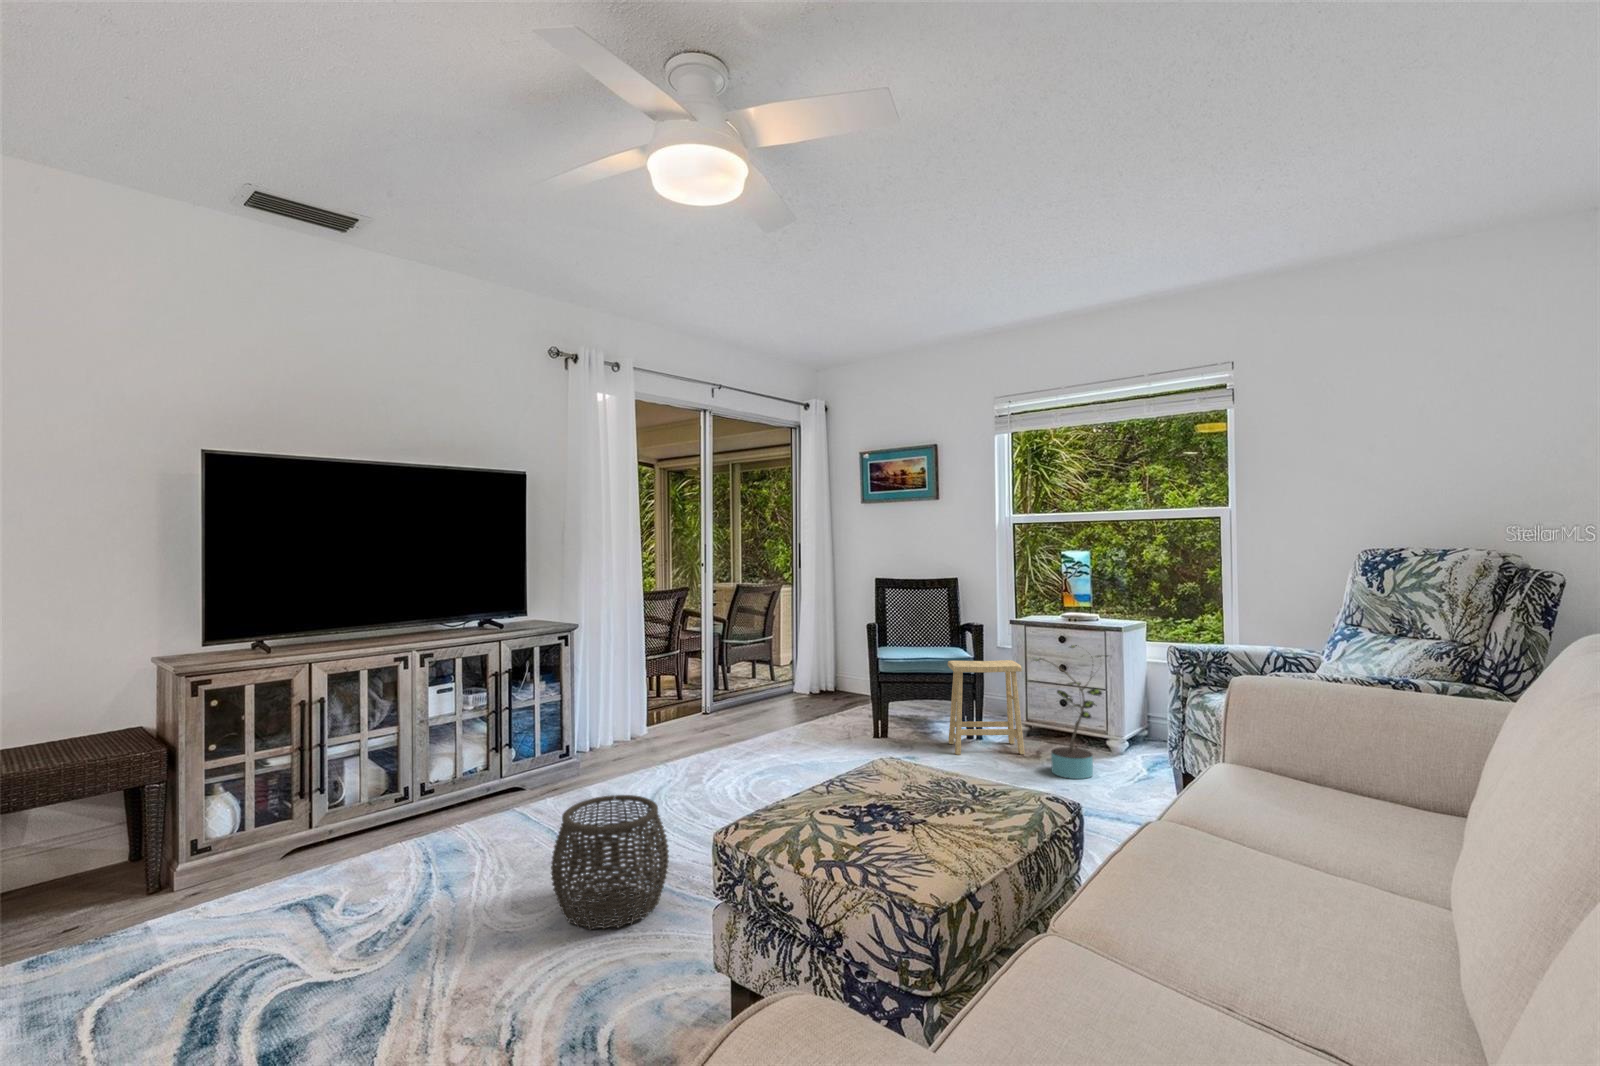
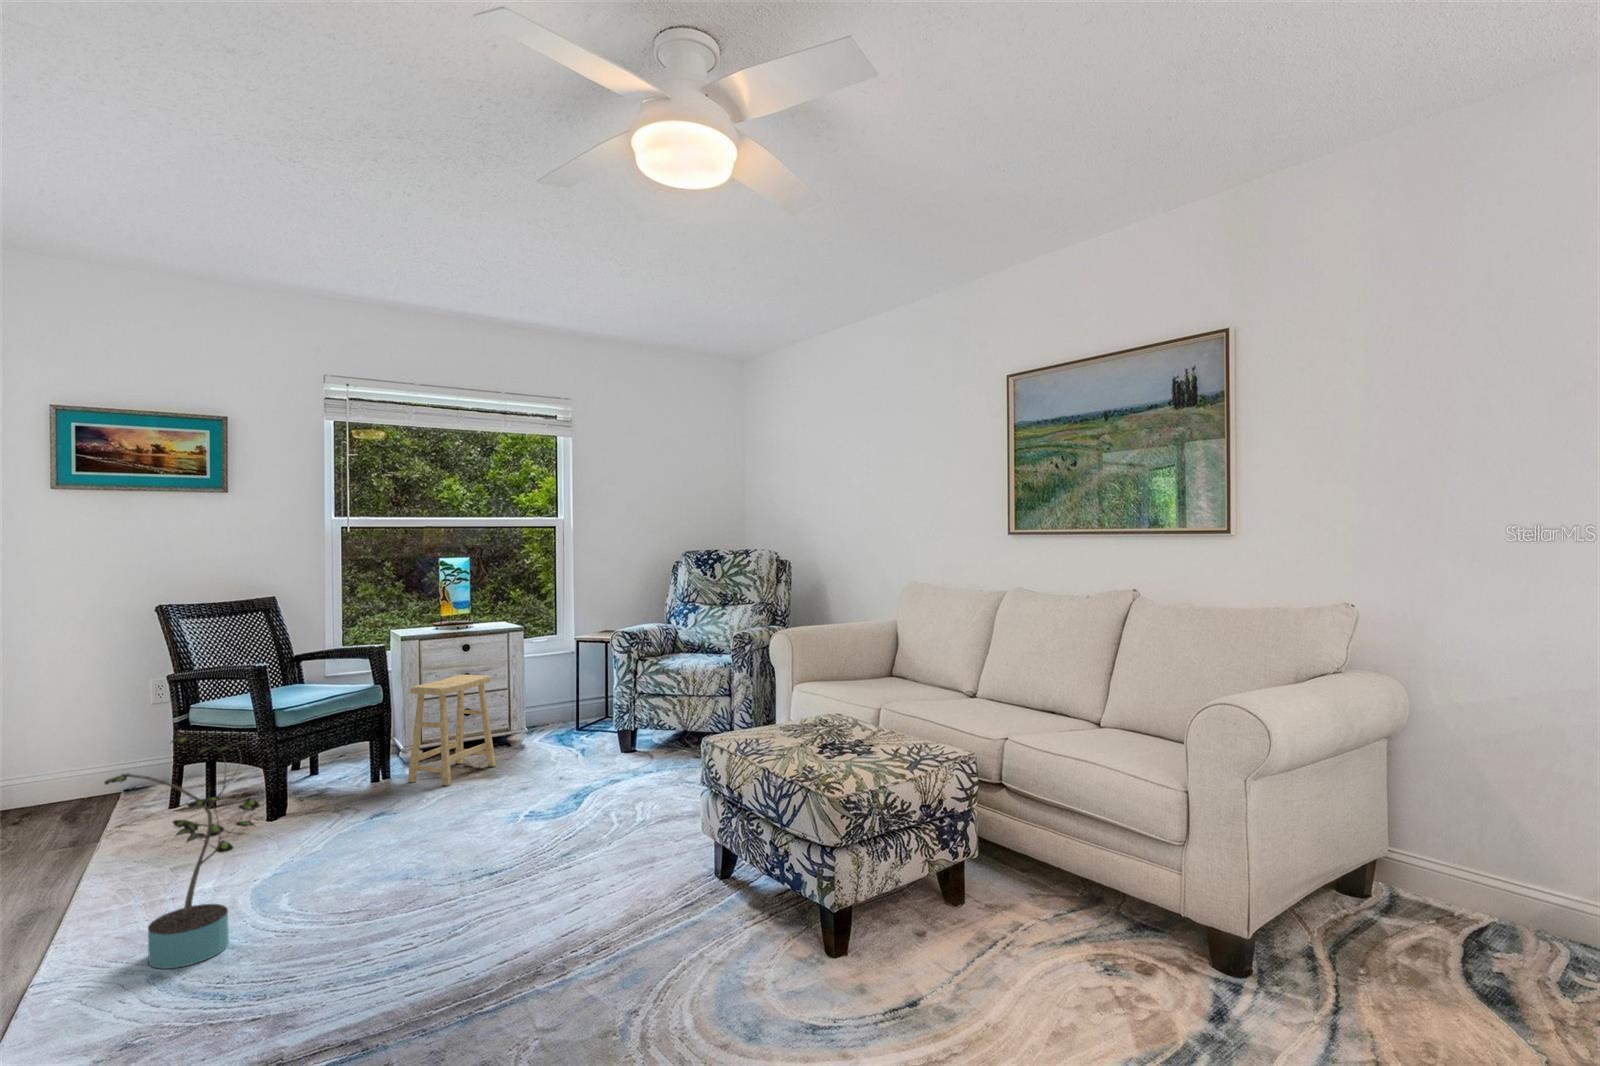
potted plant: present [1034,645,1107,779] -> present [105,736,260,969]
woven basket: present [551,795,669,930] -> none [538,850,678,1012]

